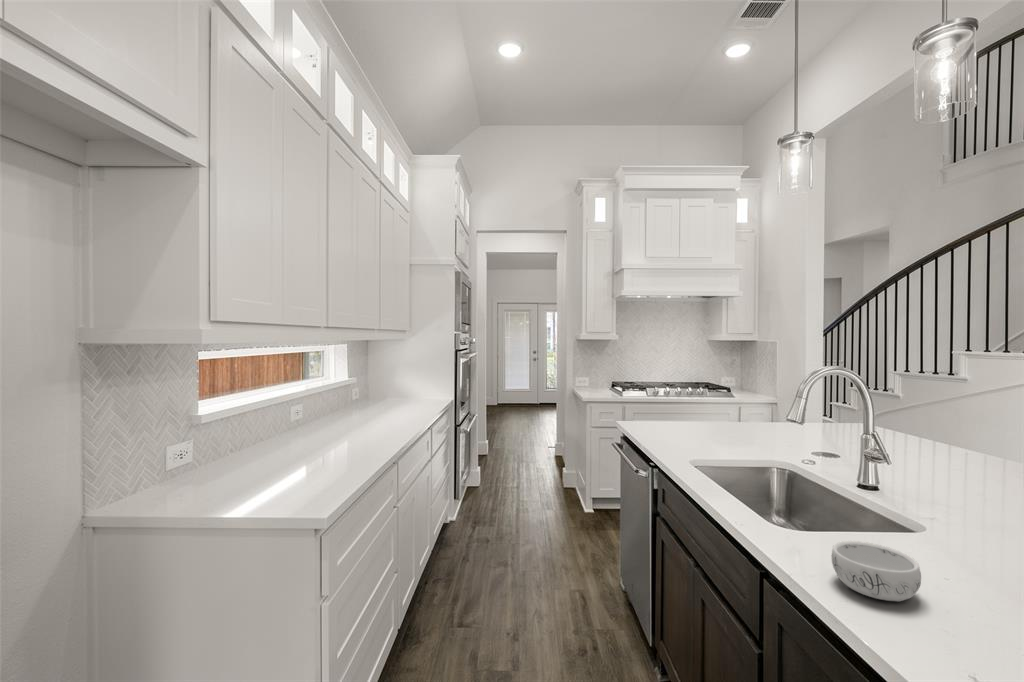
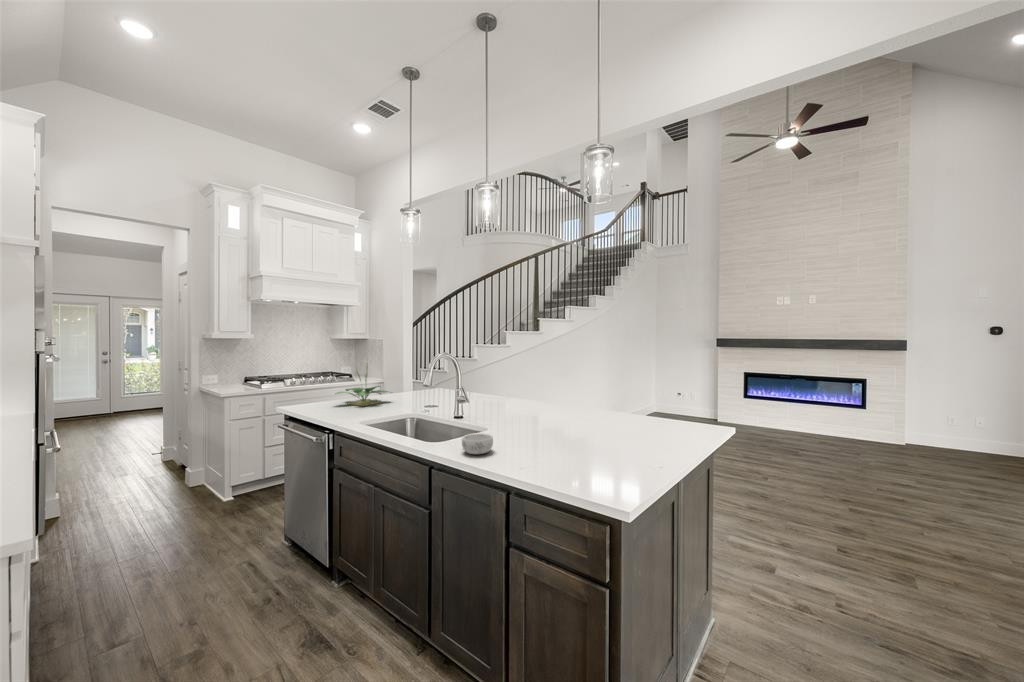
potted plant: none [673,370,759,435] -> present [335,372,388,406]

